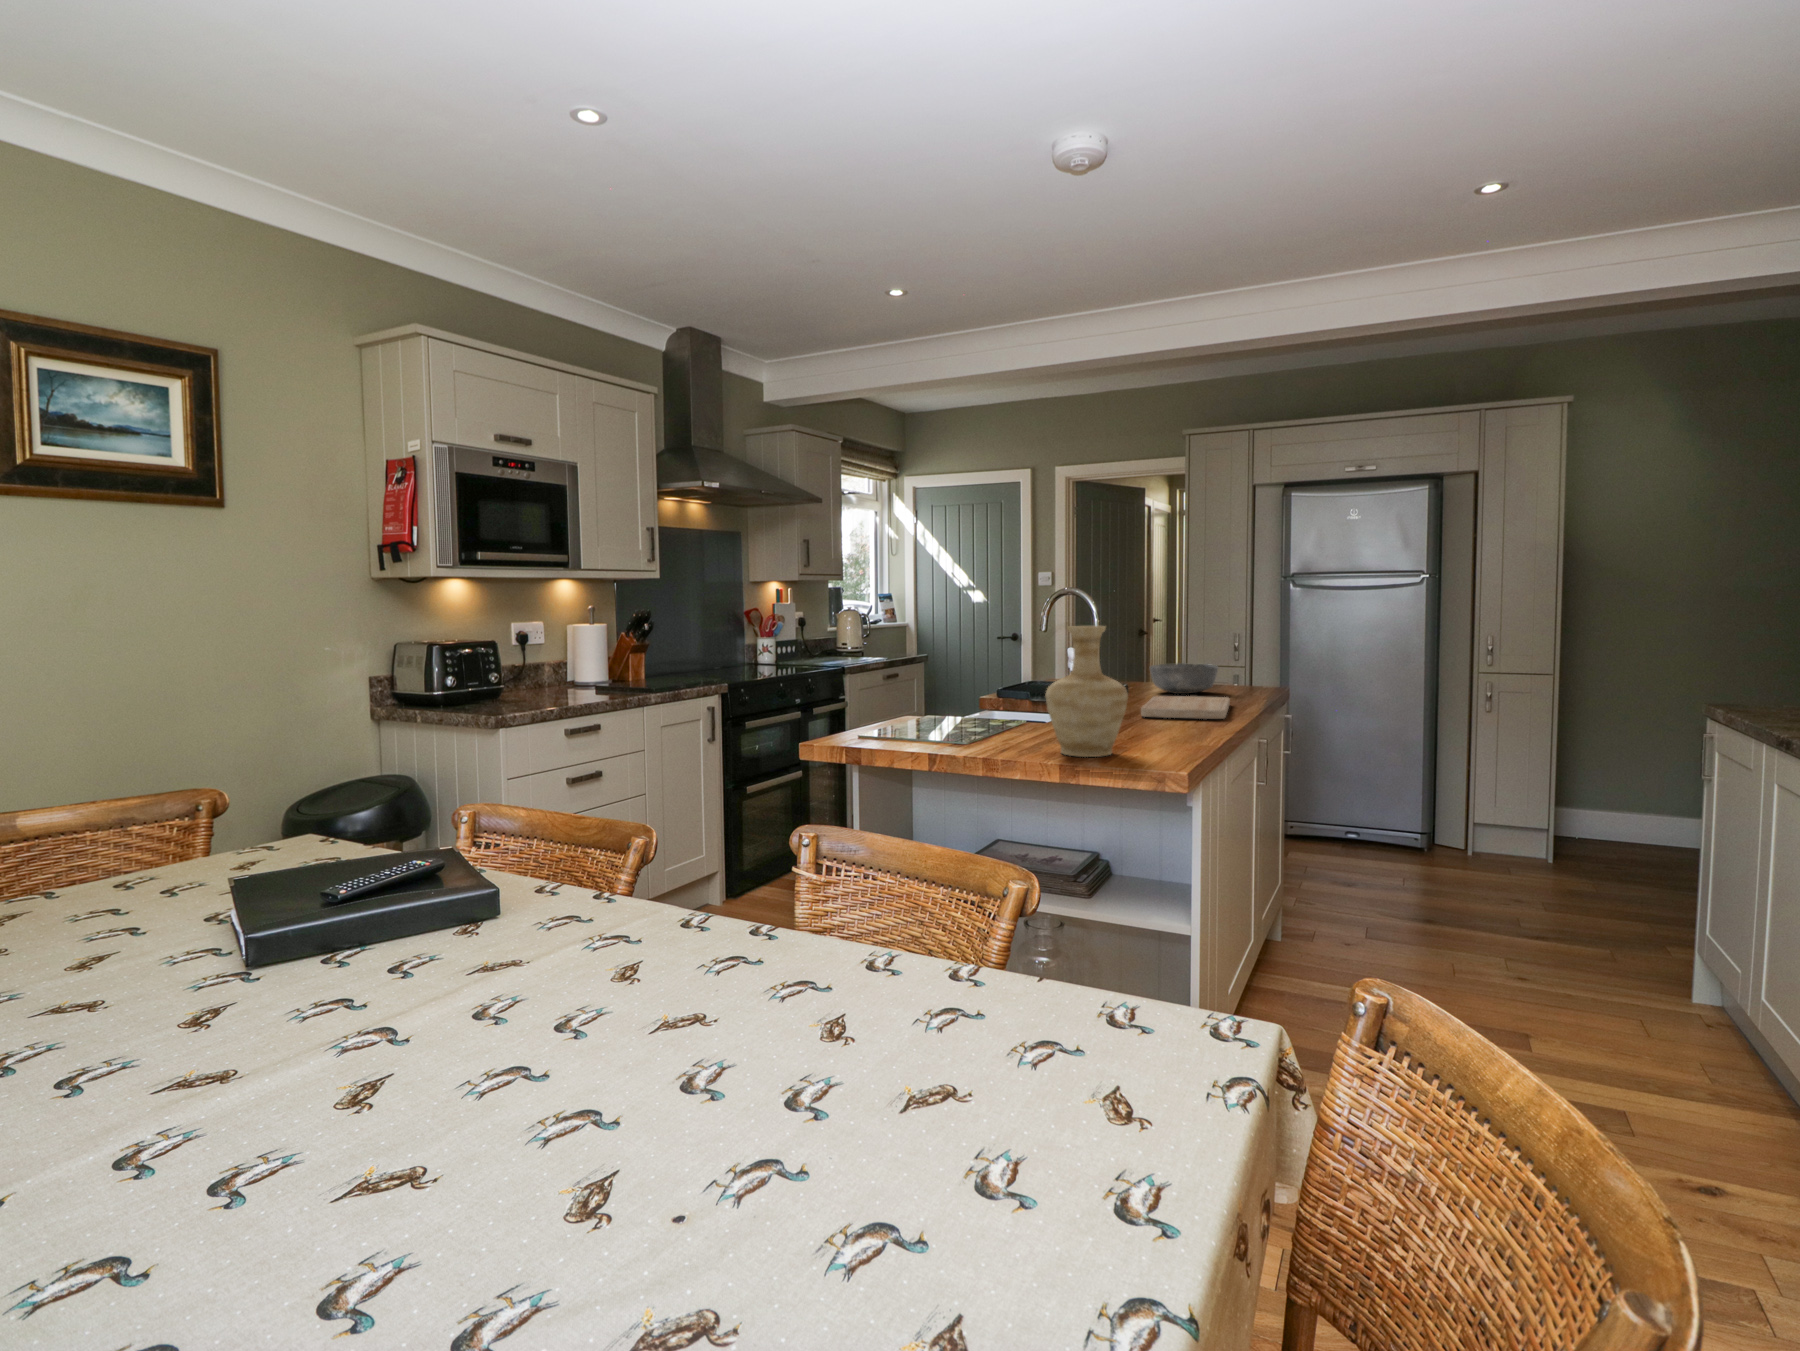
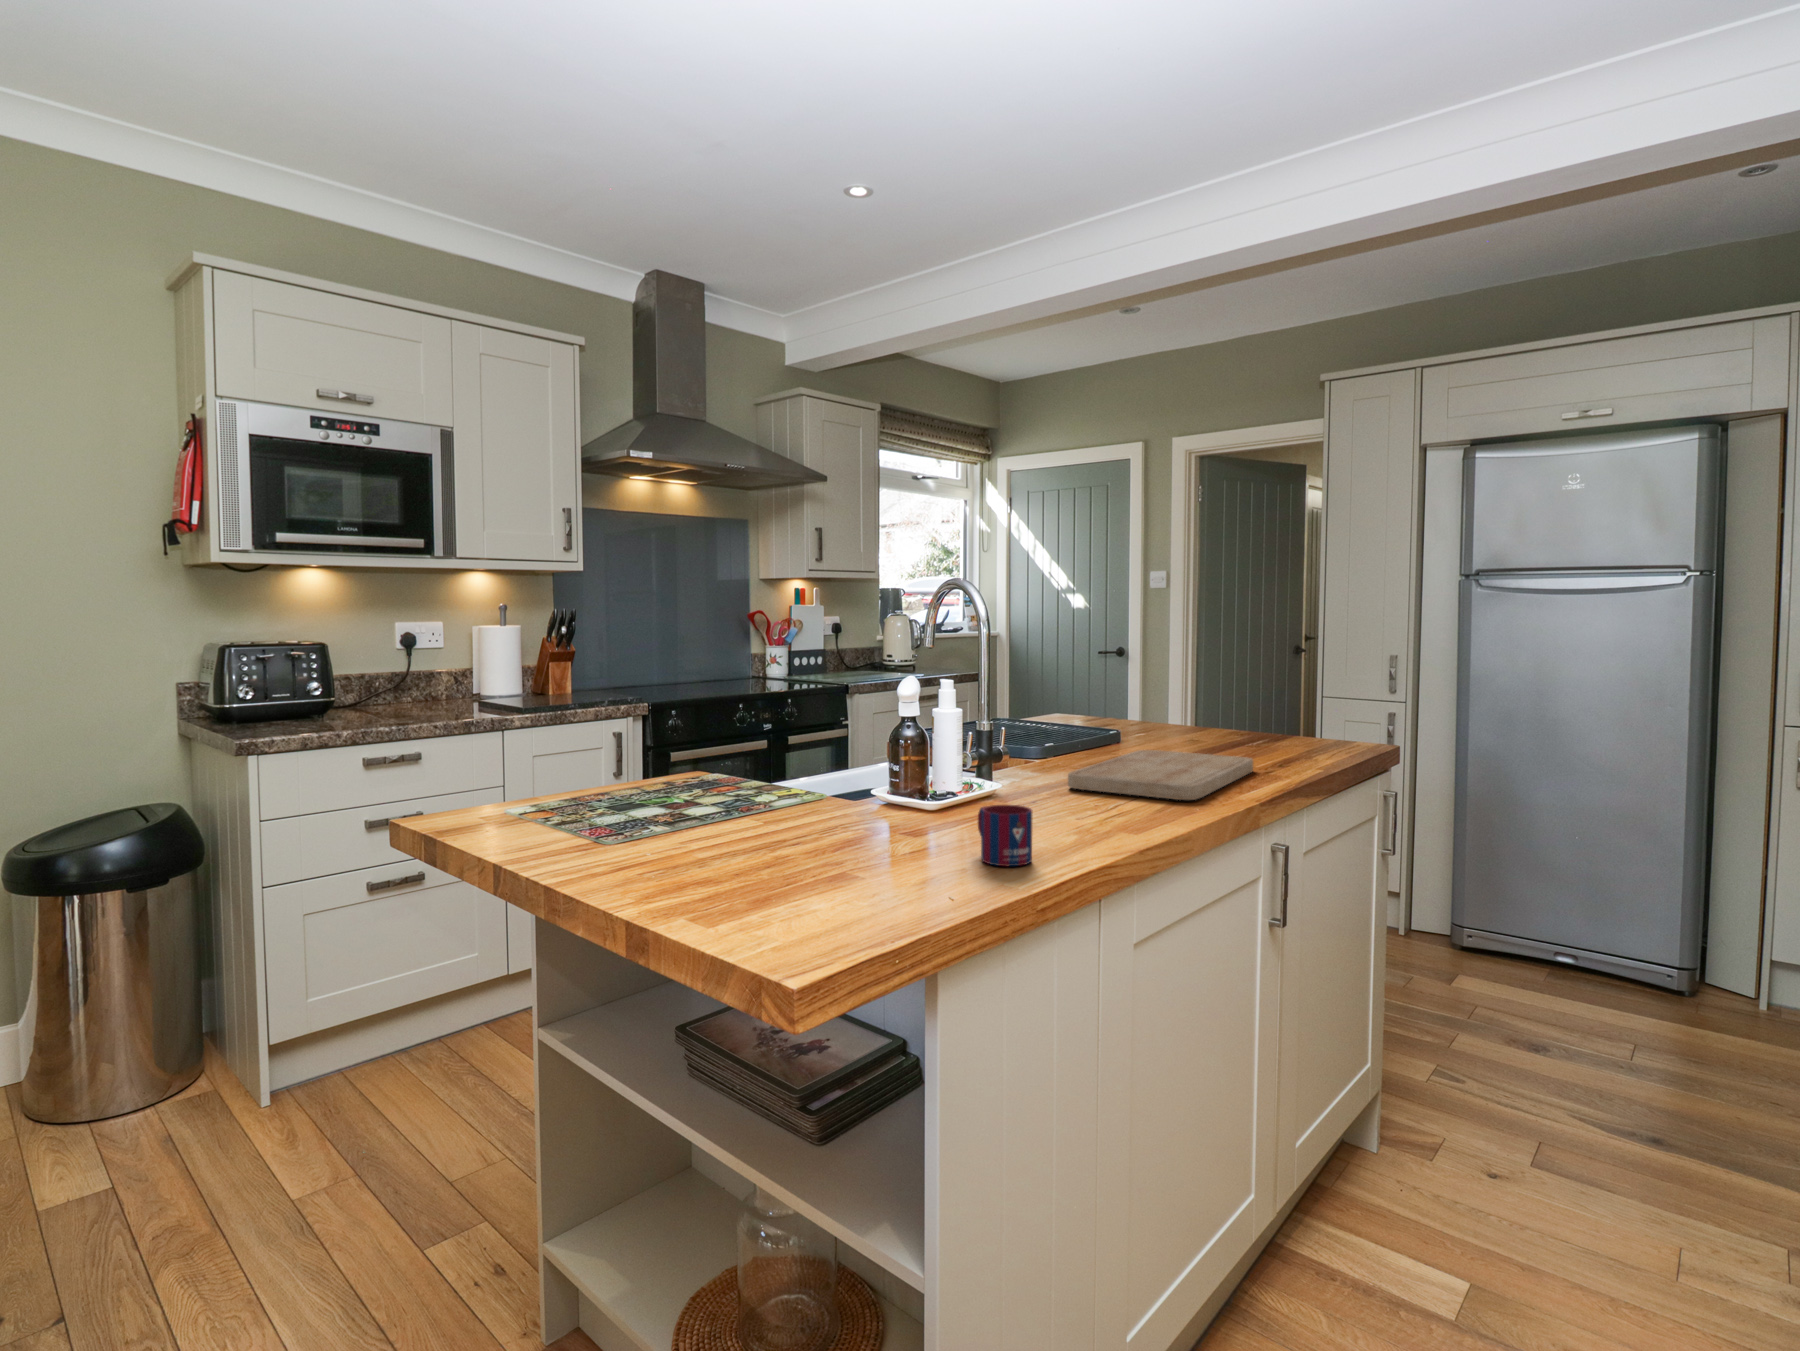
vase: present [1046,626,1128,757] -> none [745,635,893,877]
bowl: present [1150,663,1218,694] -> none [1166,698,1272,745]
mug: none [1154,717,1192,748] -> present [978,805,1032,866]

